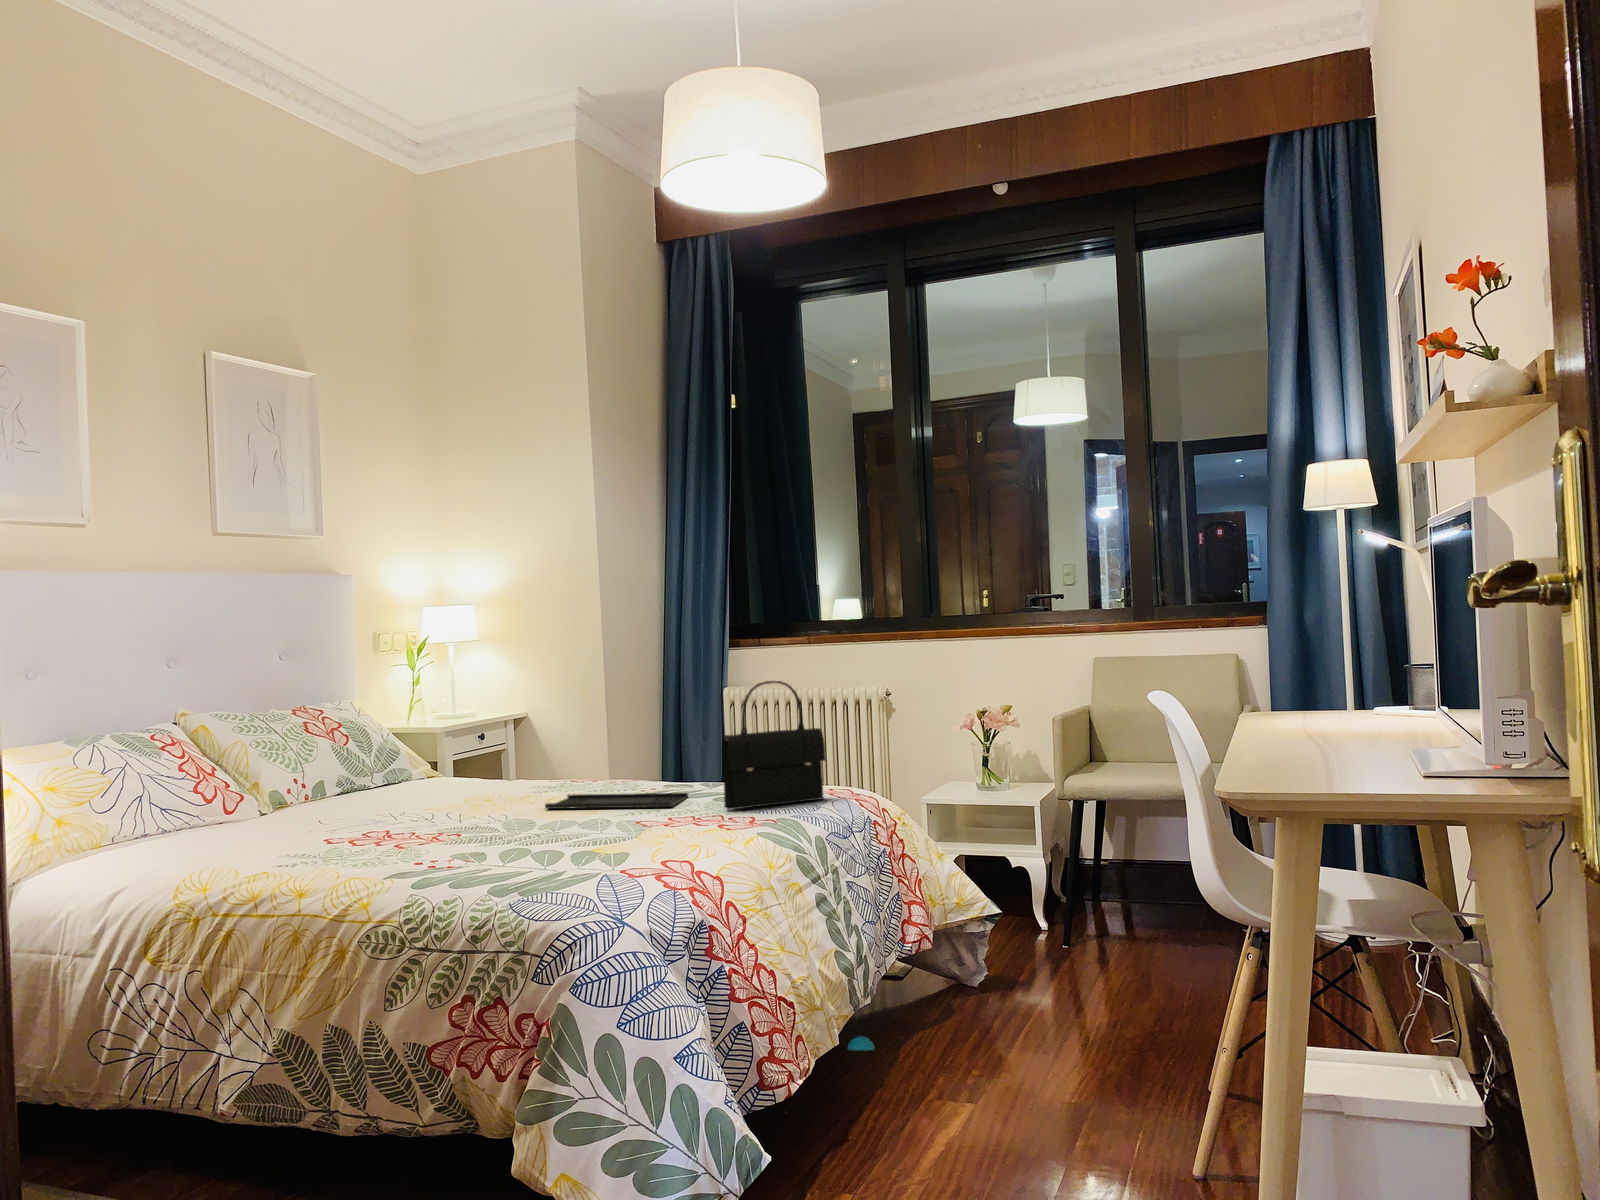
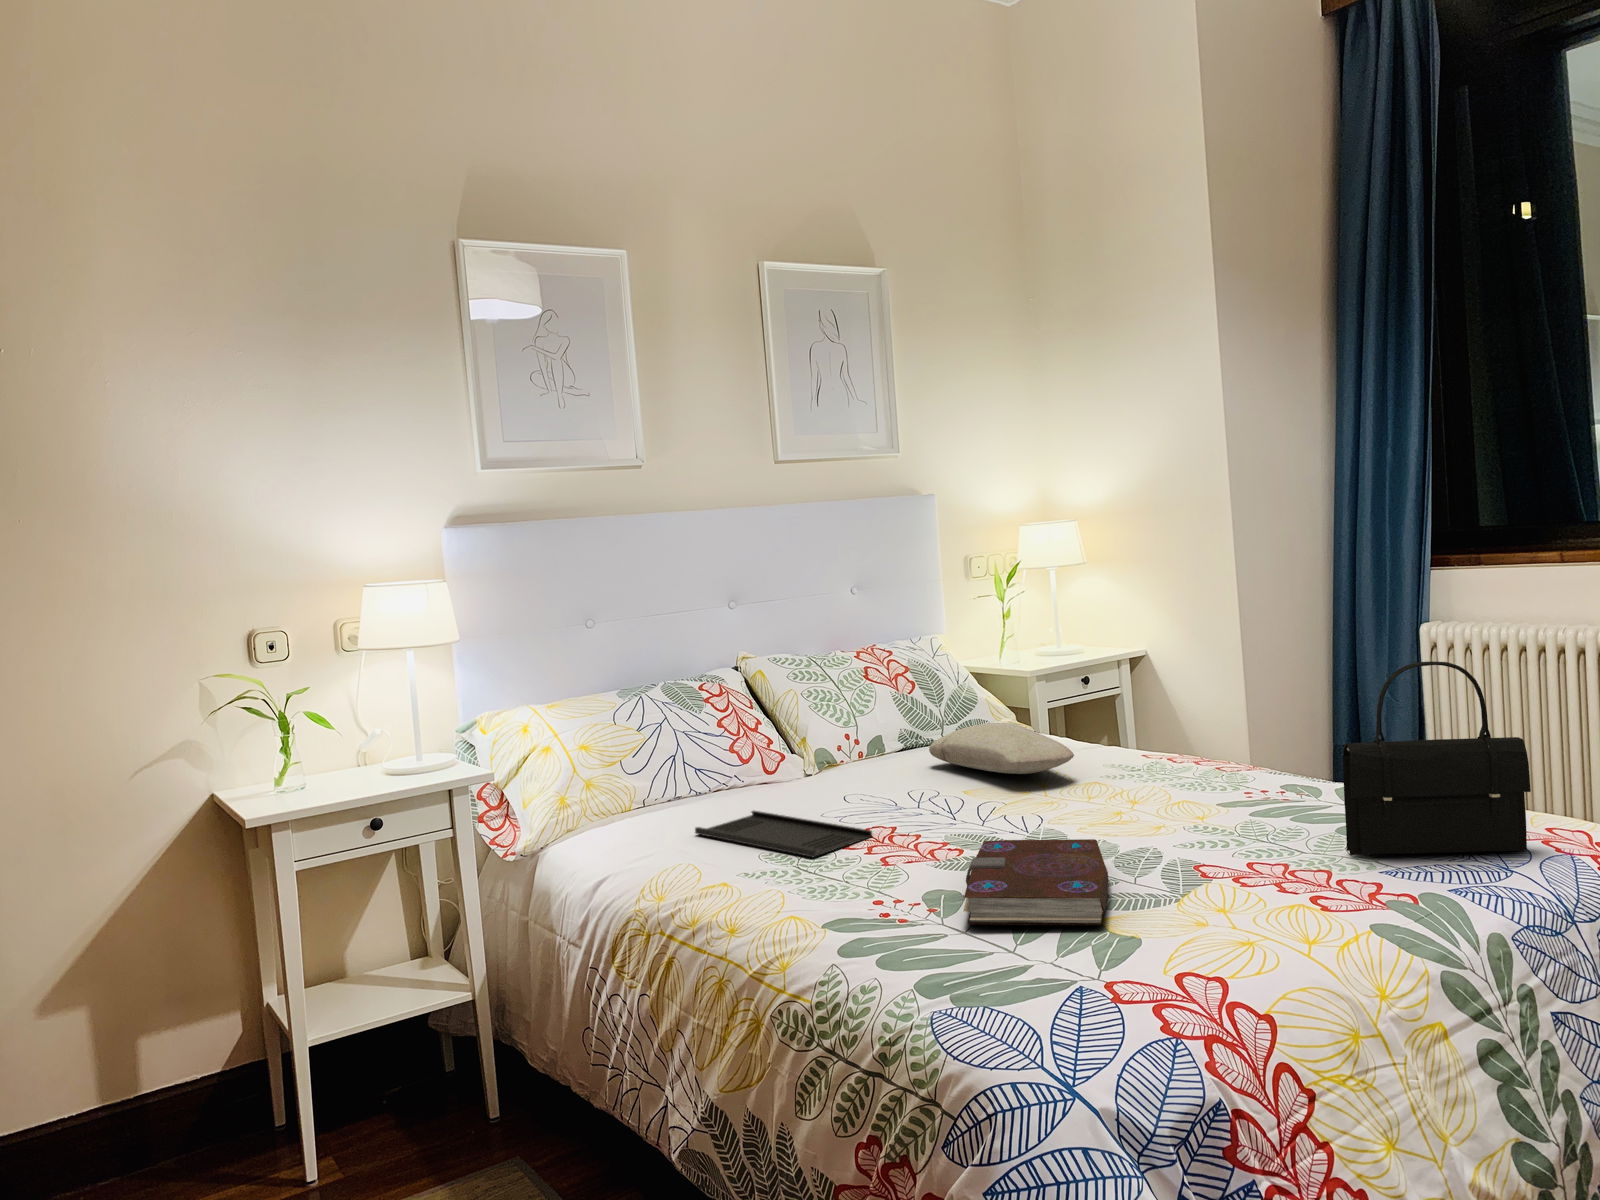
pillow: none [378,760,511,797] -> present [929,723,1074,774]
tray: present [545,793,688,809] -> present [695,811,872,857]
book: none [477,813,596,863] -> present [963,839,1109,925]

